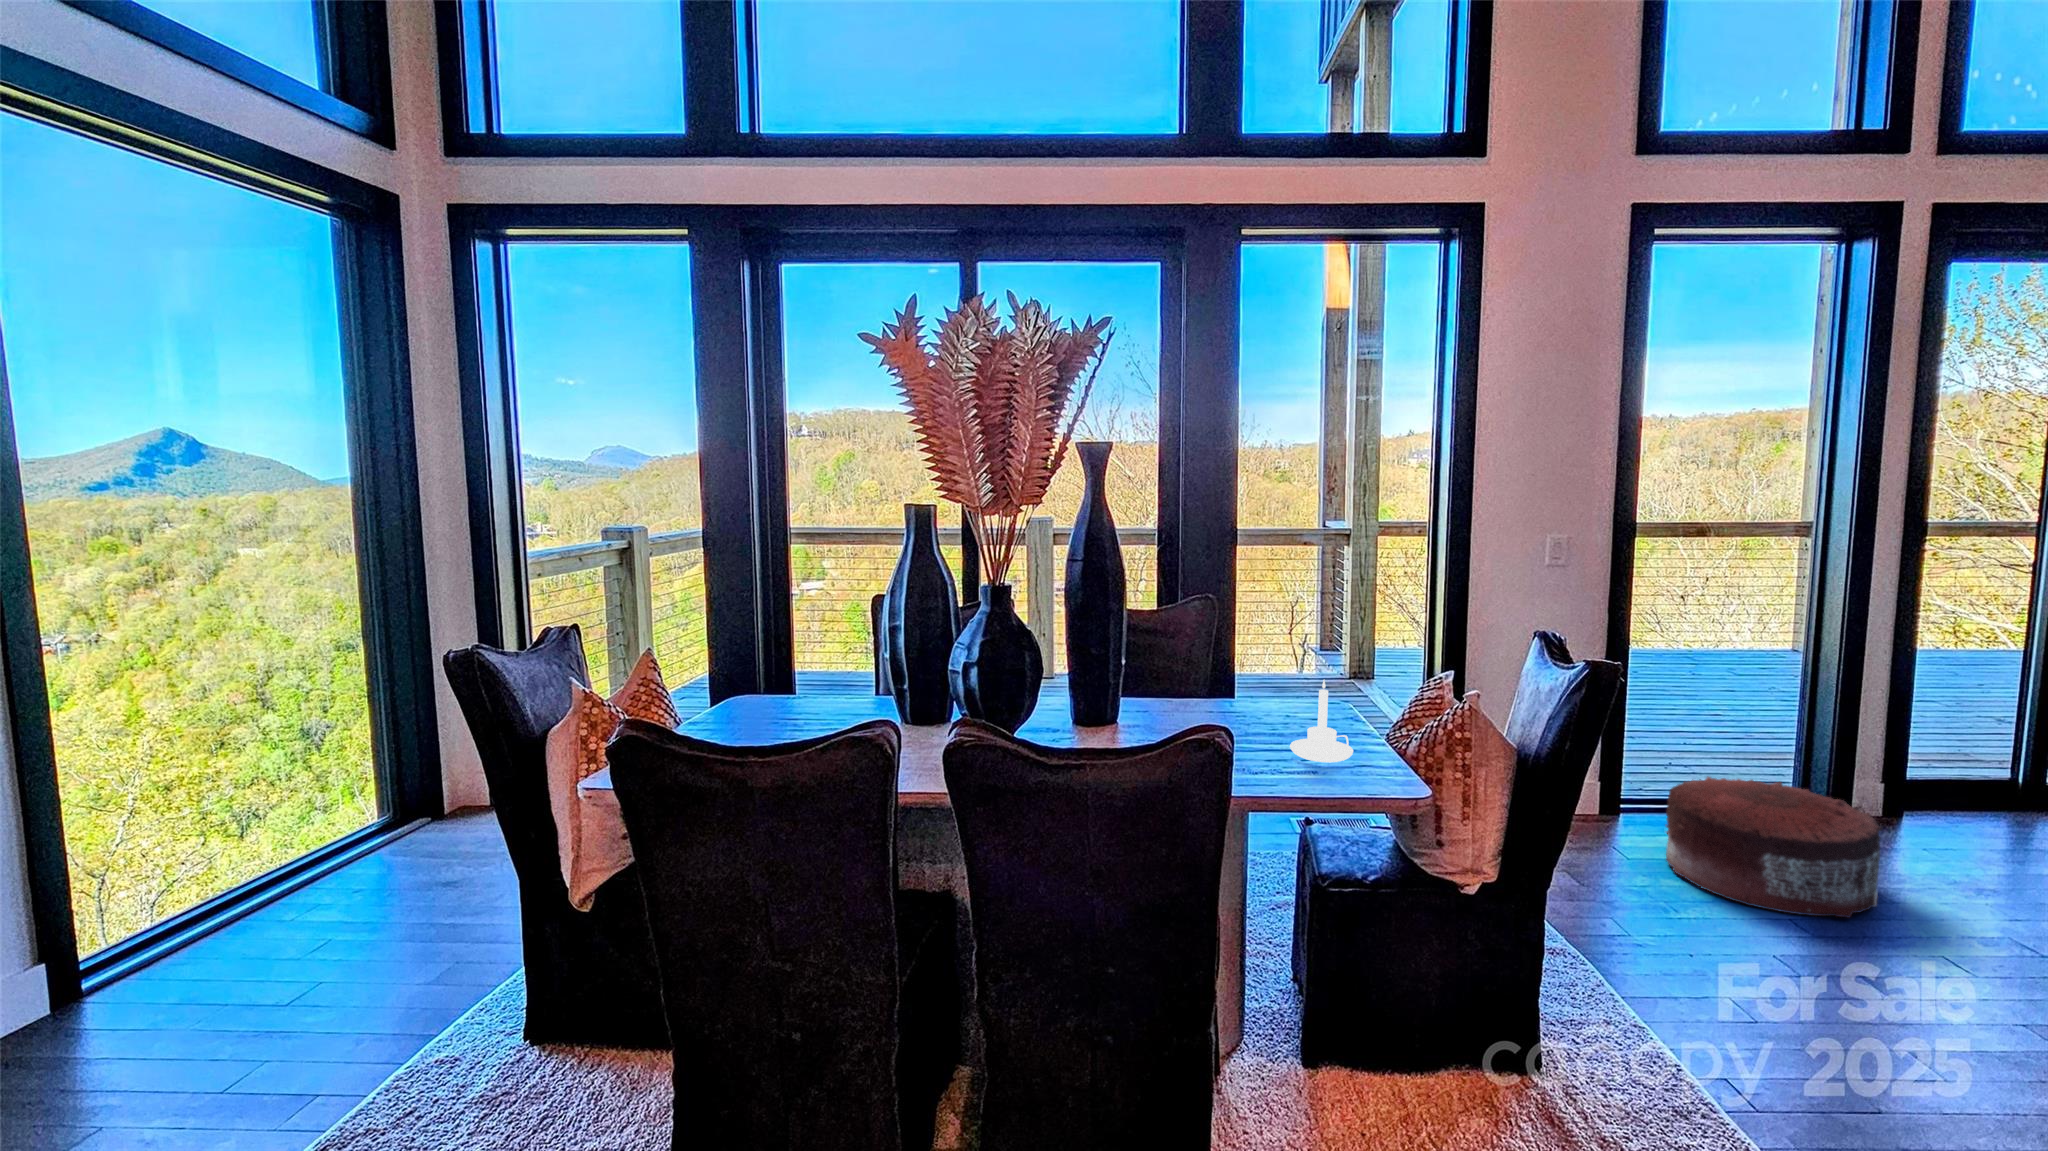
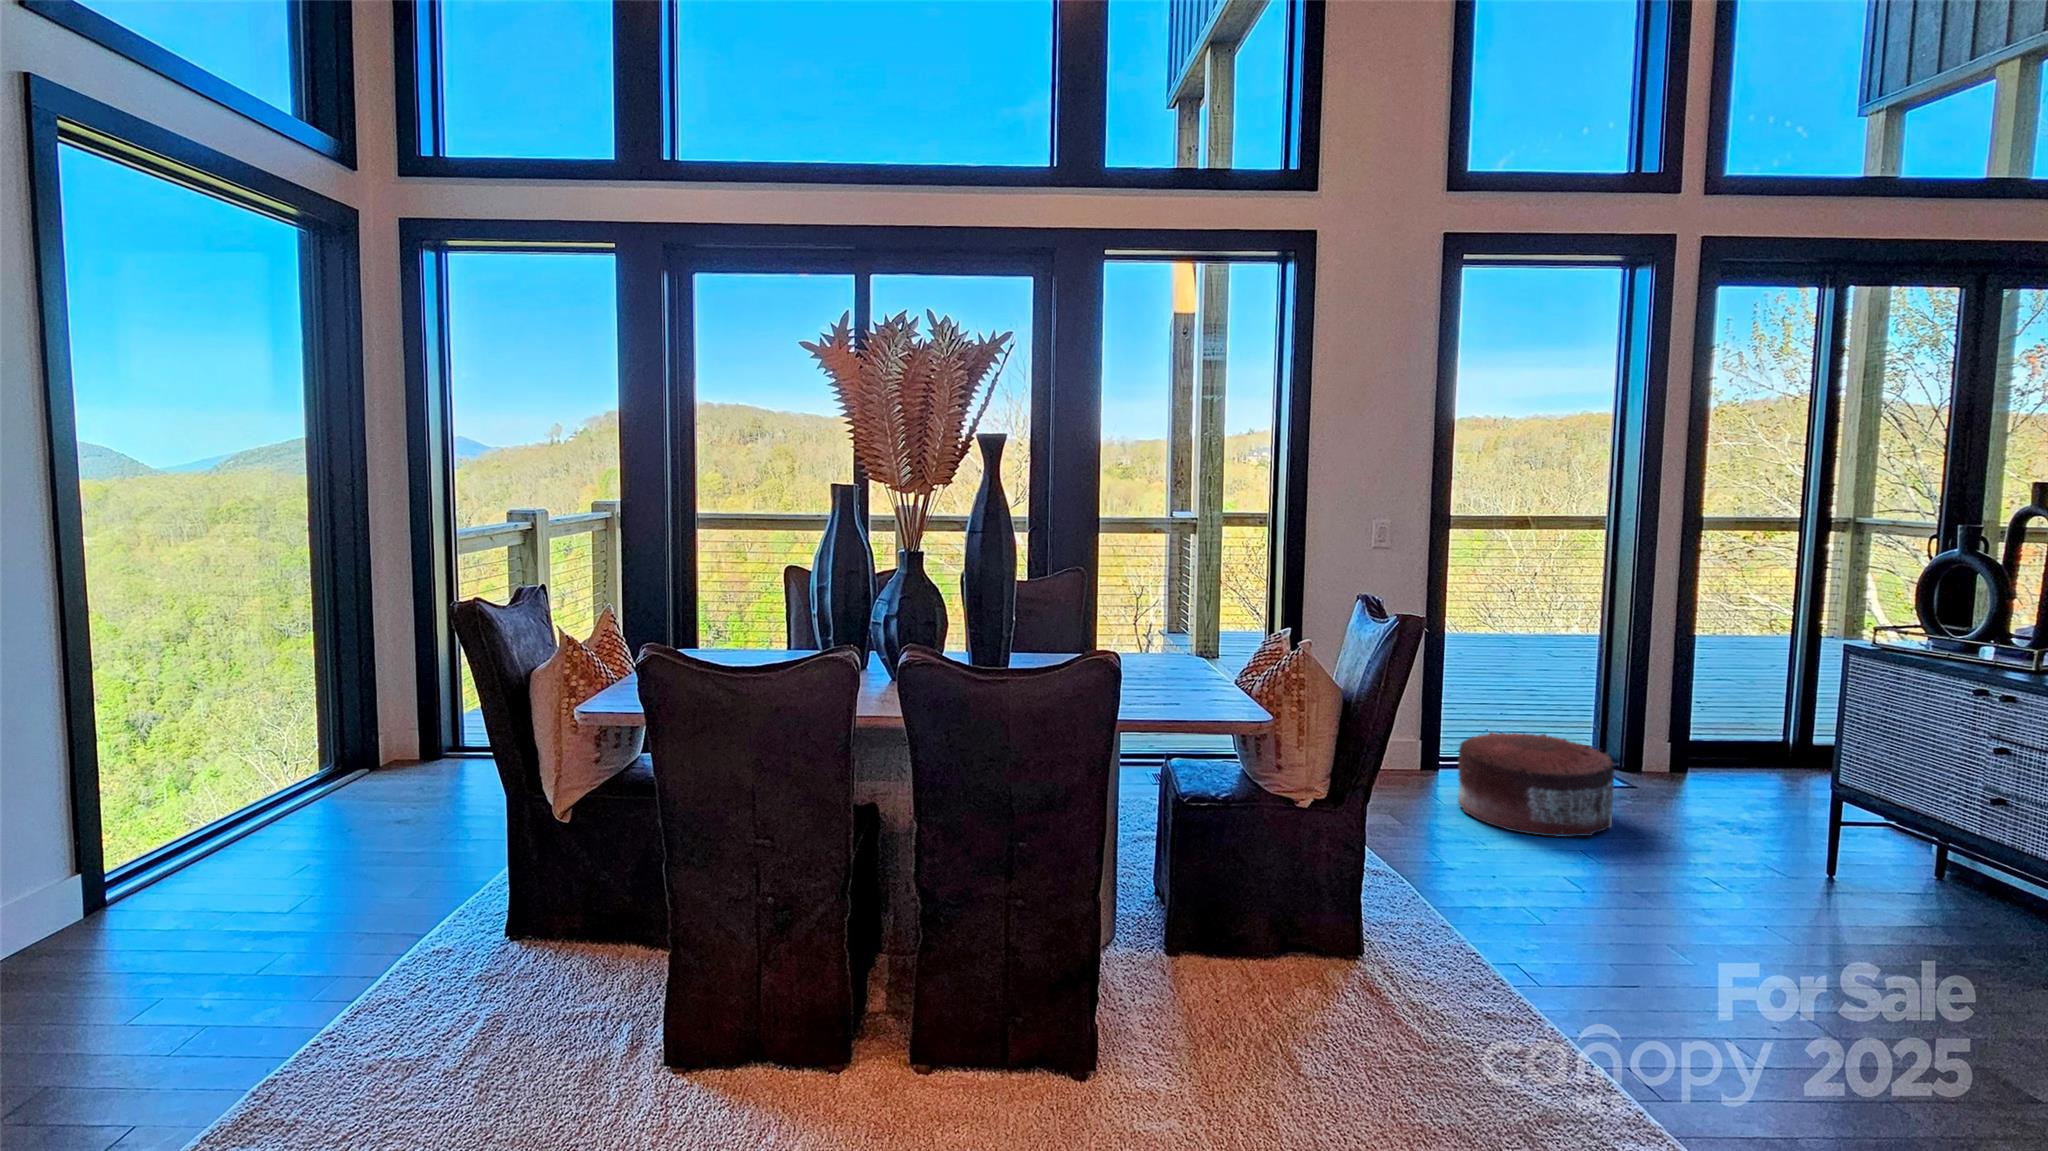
candle holder: present [1290,680,1353,762] -> none [1160,632,1211,700]

